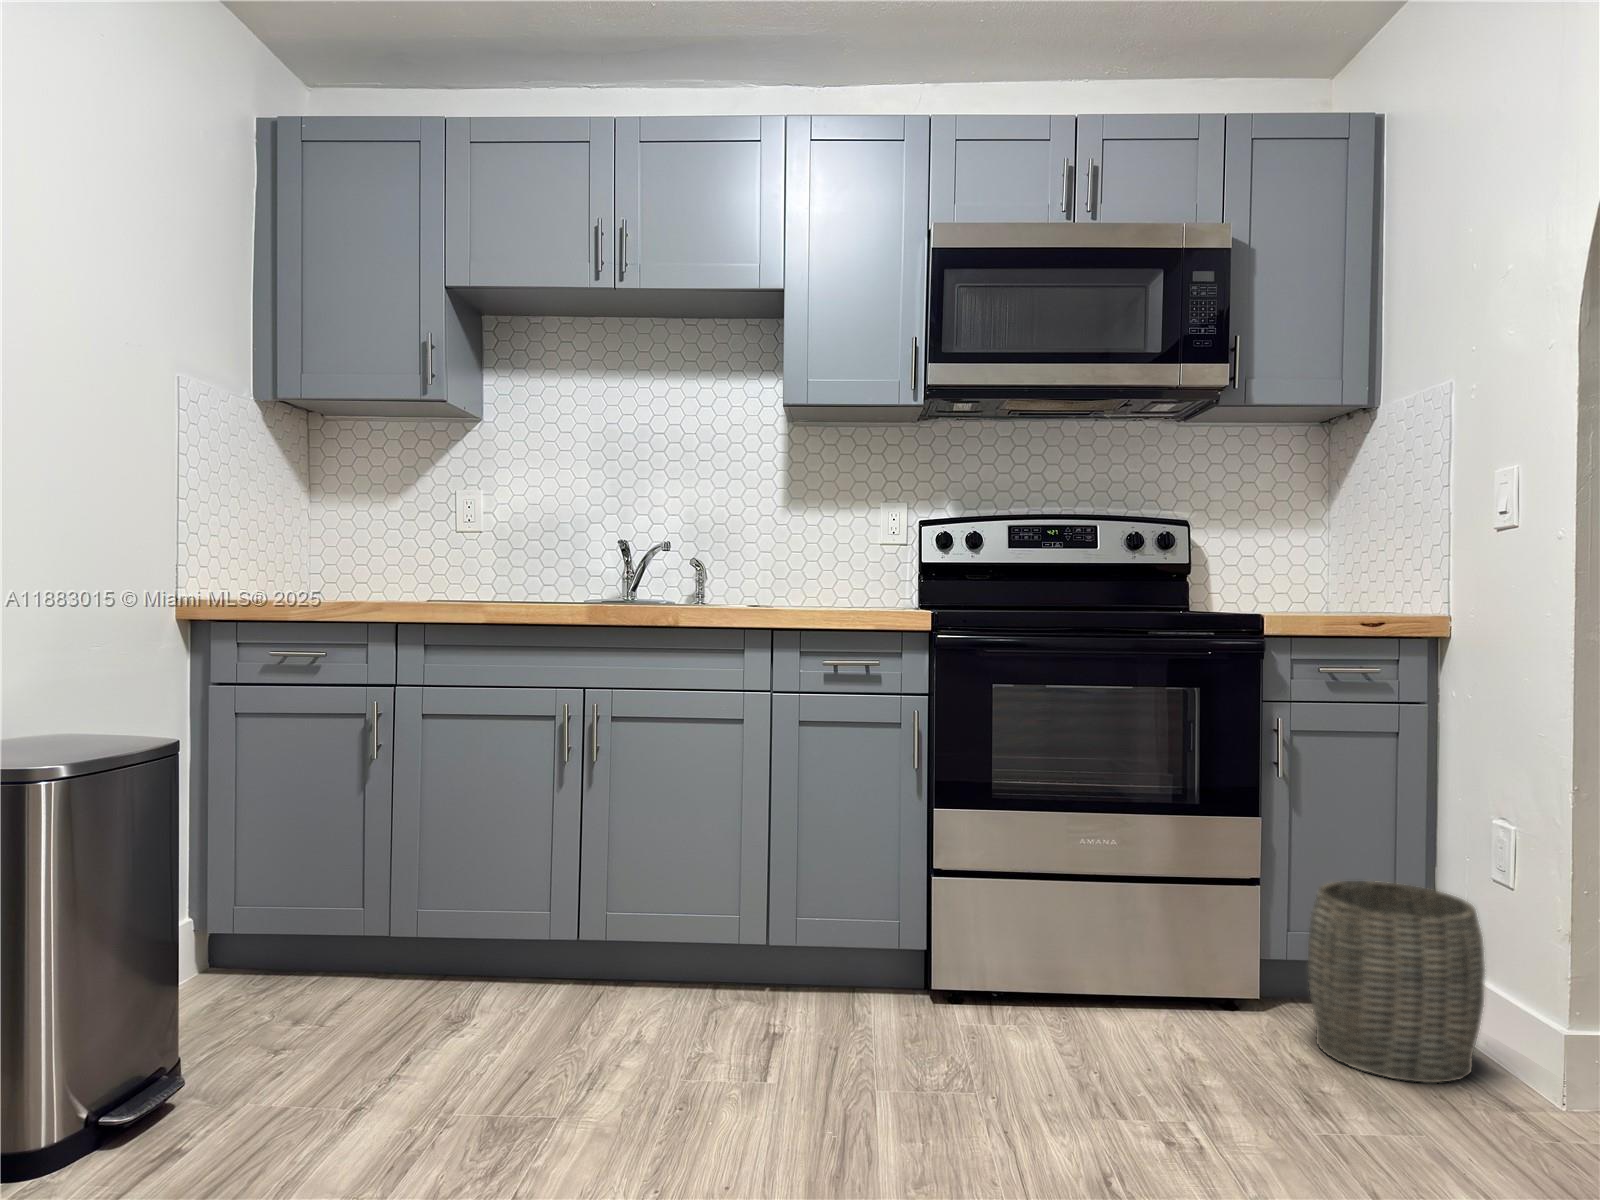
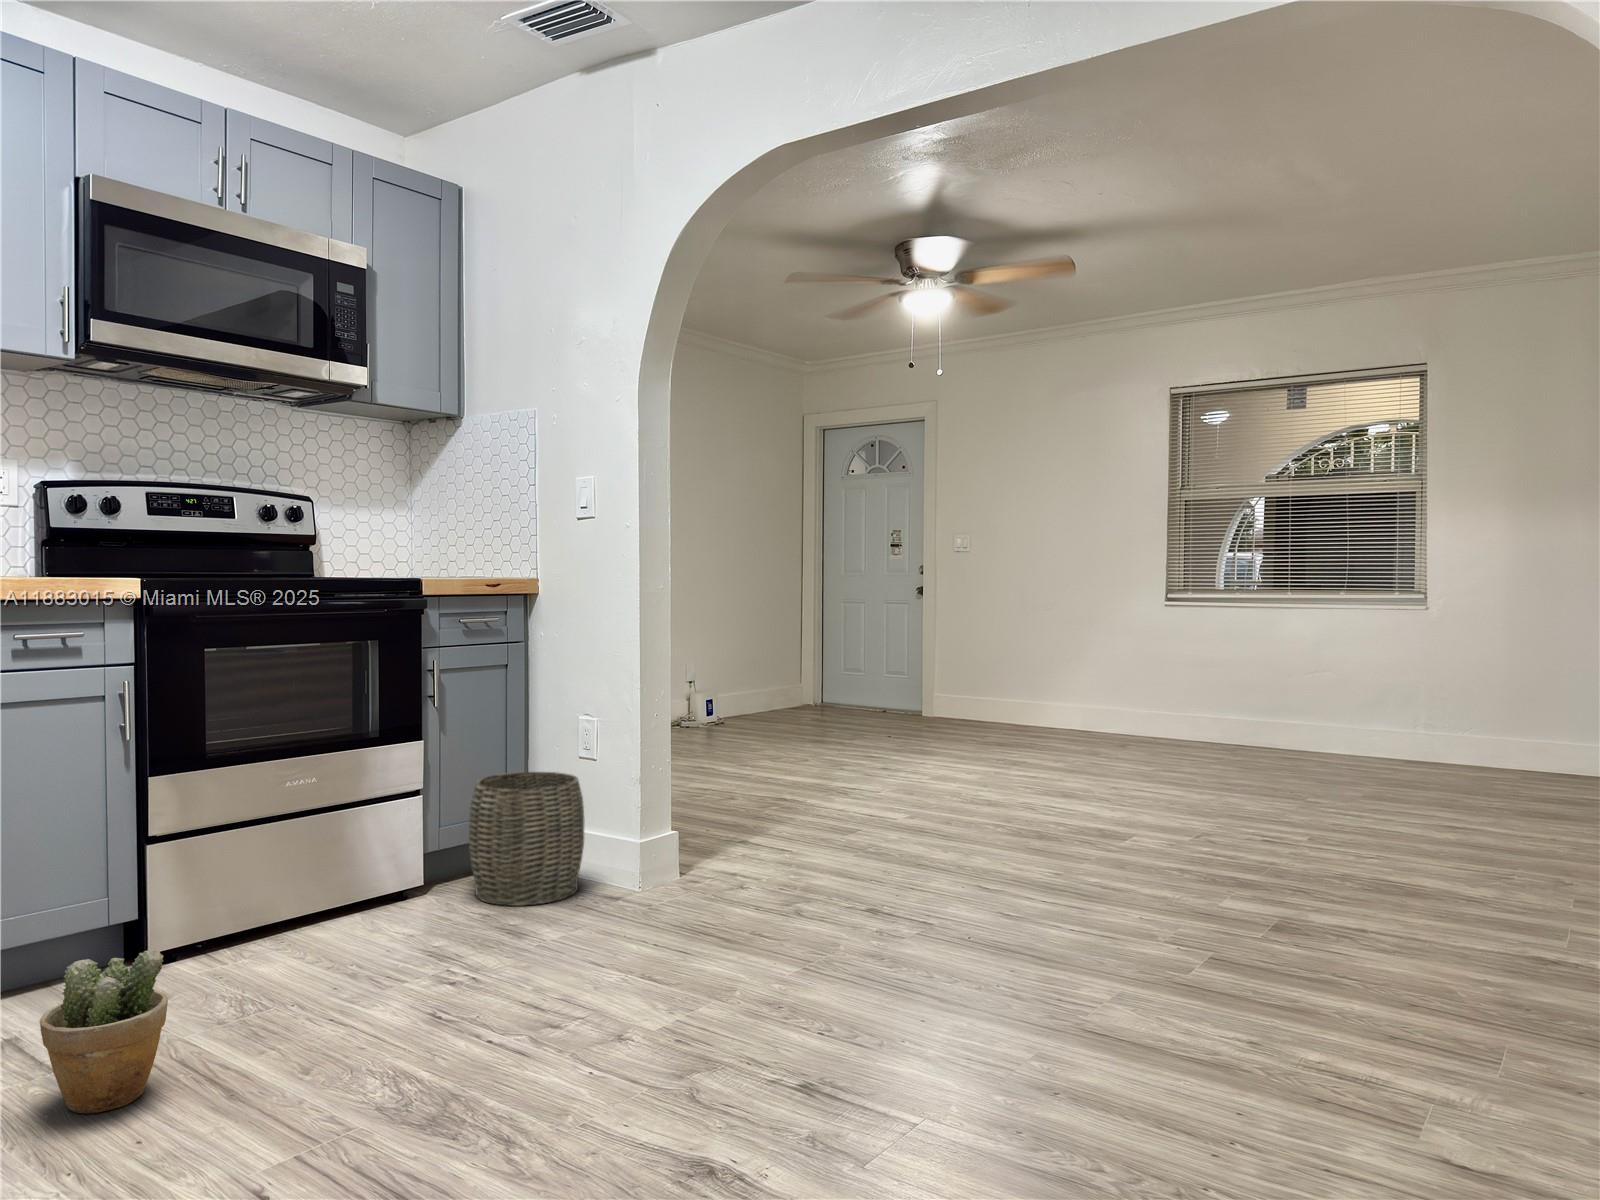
potted plant: none [727,974,829,1129] -> present [39,950,168,1114]

